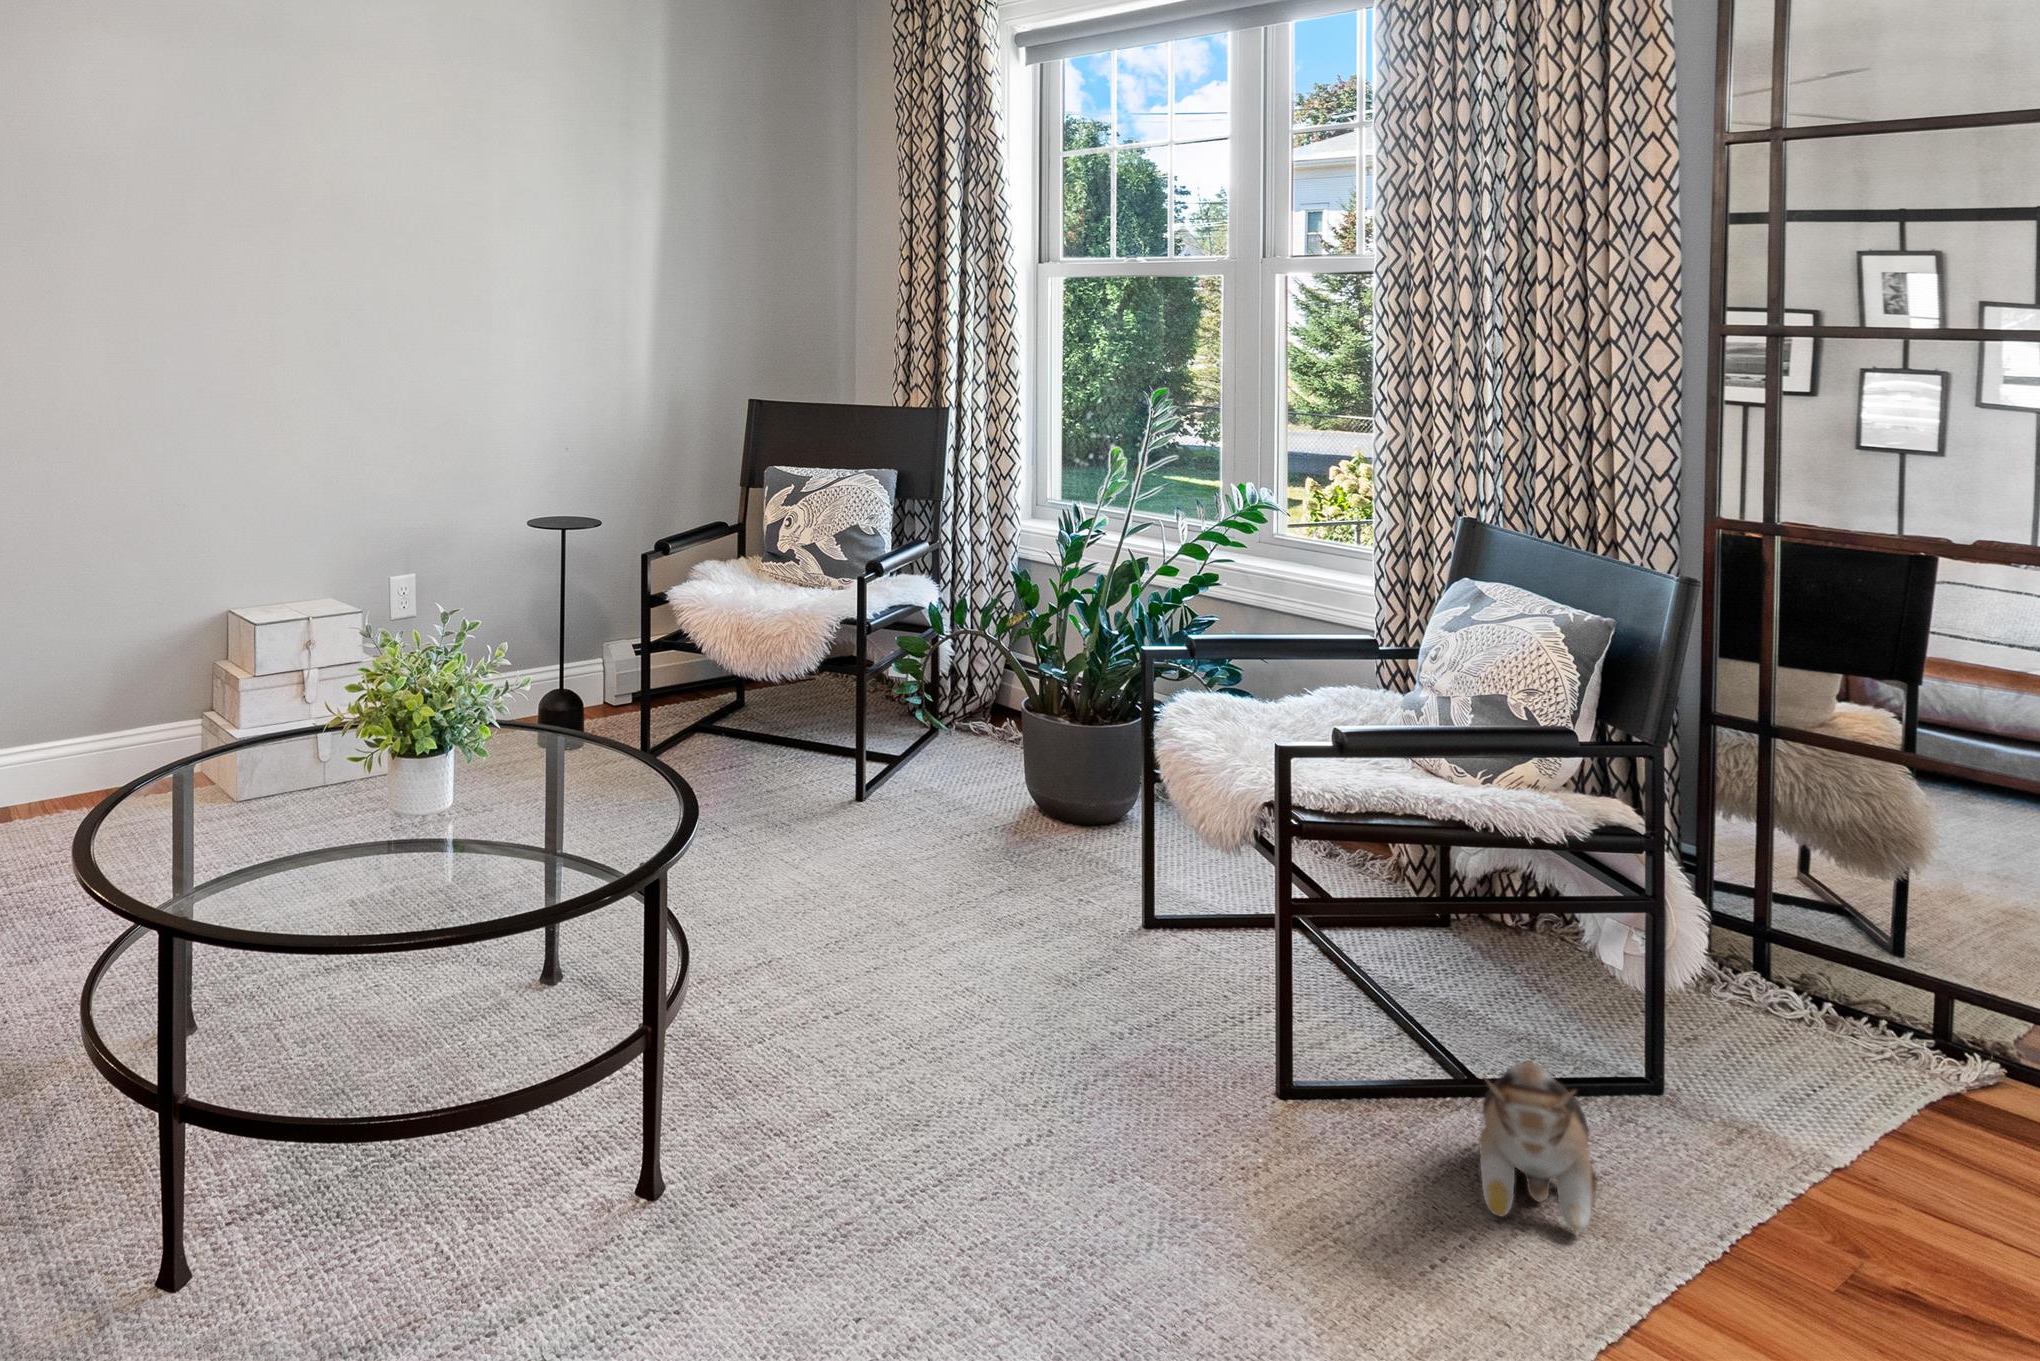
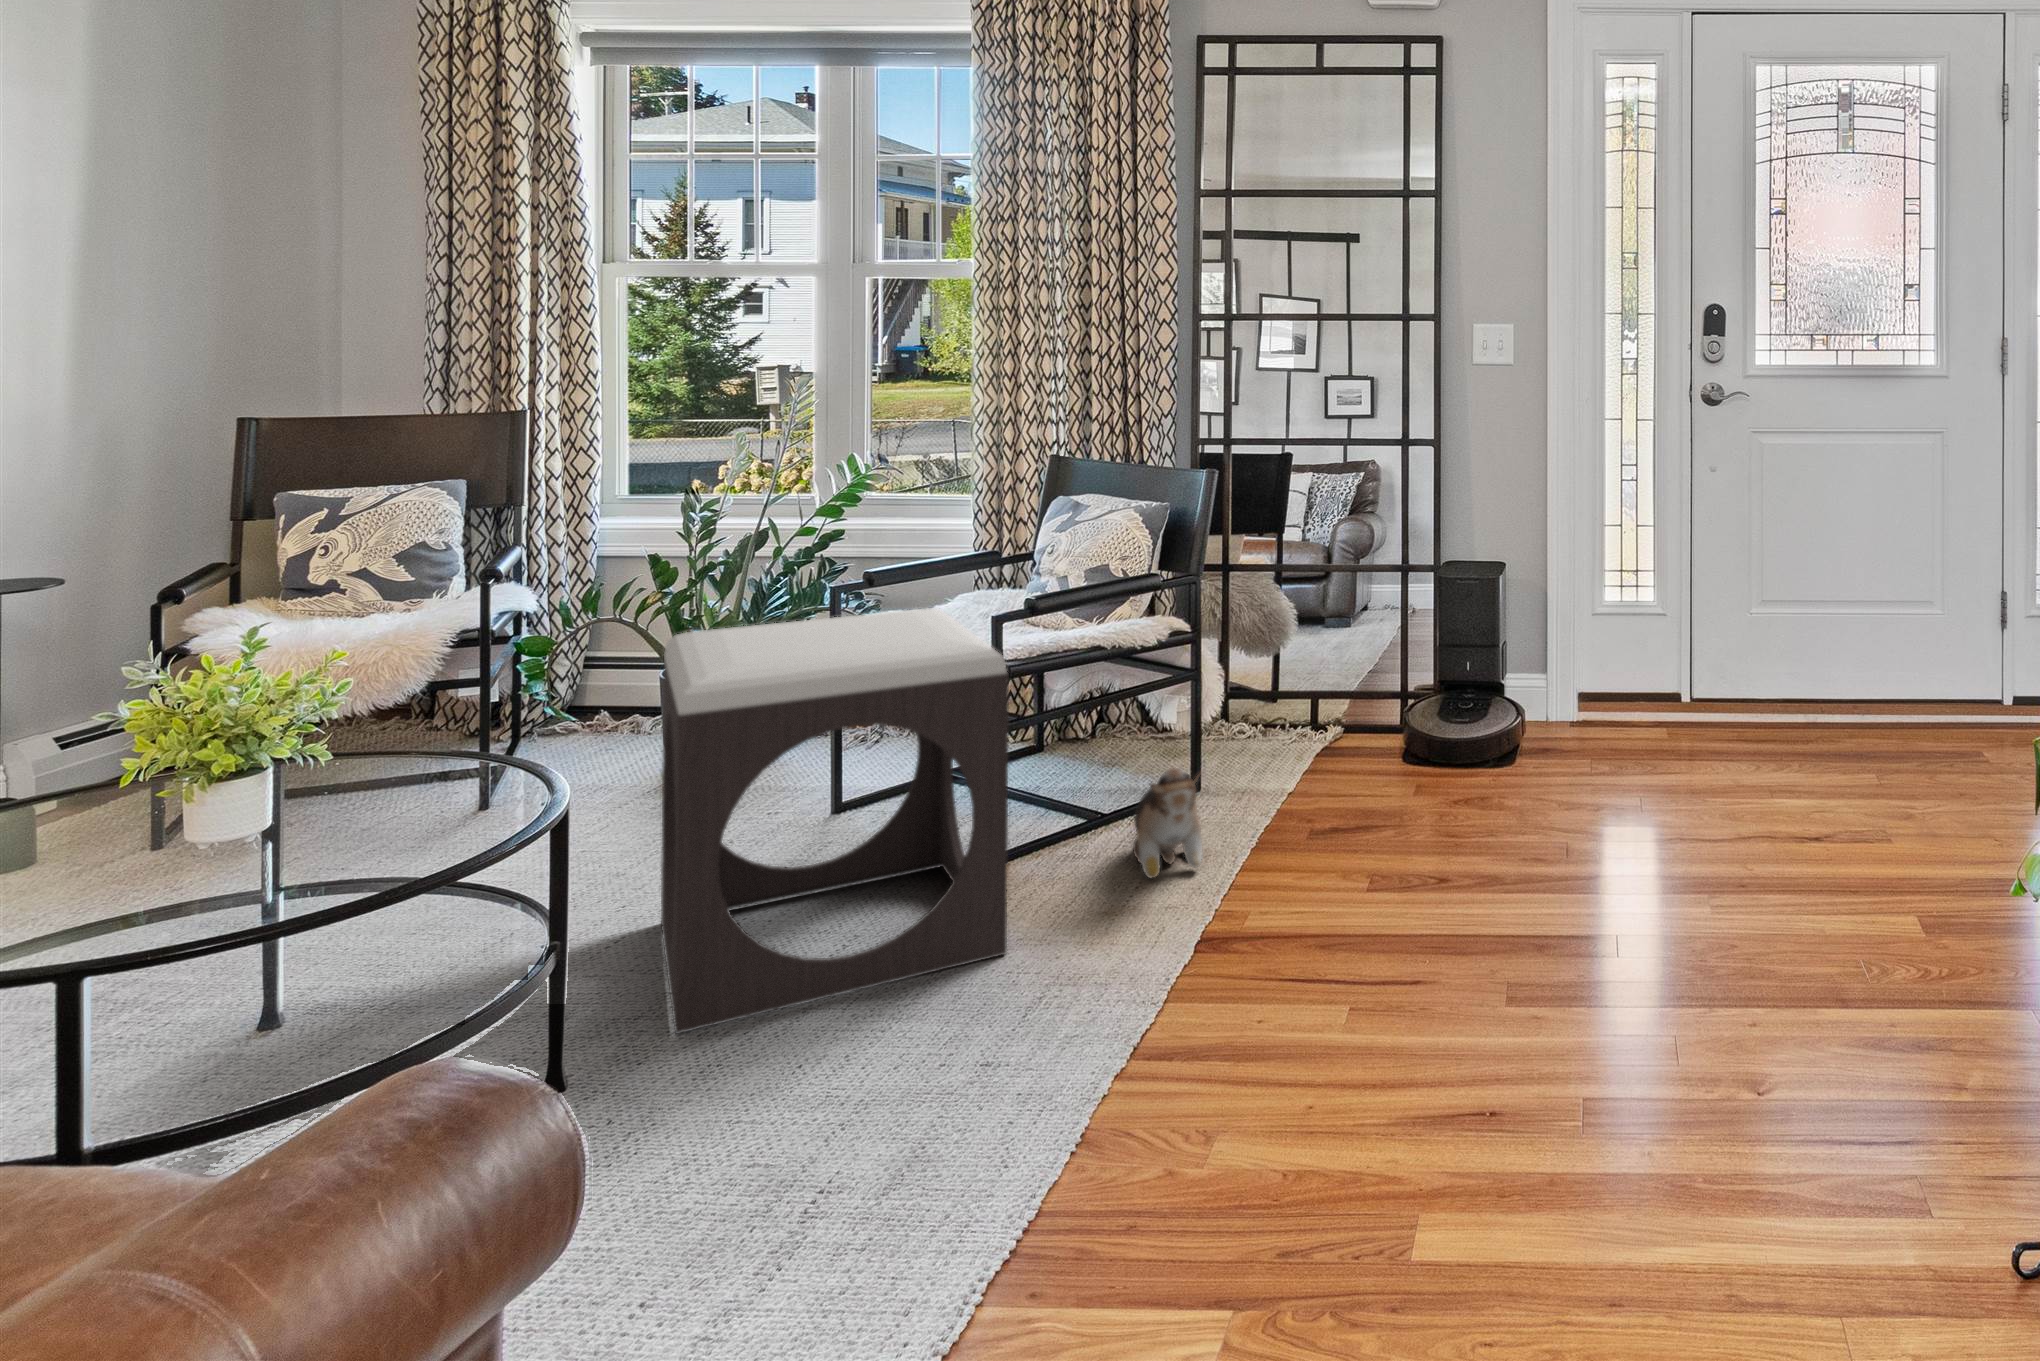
footstool: none [854,696,1240,1242] -> present [661,608,1009,1033]

